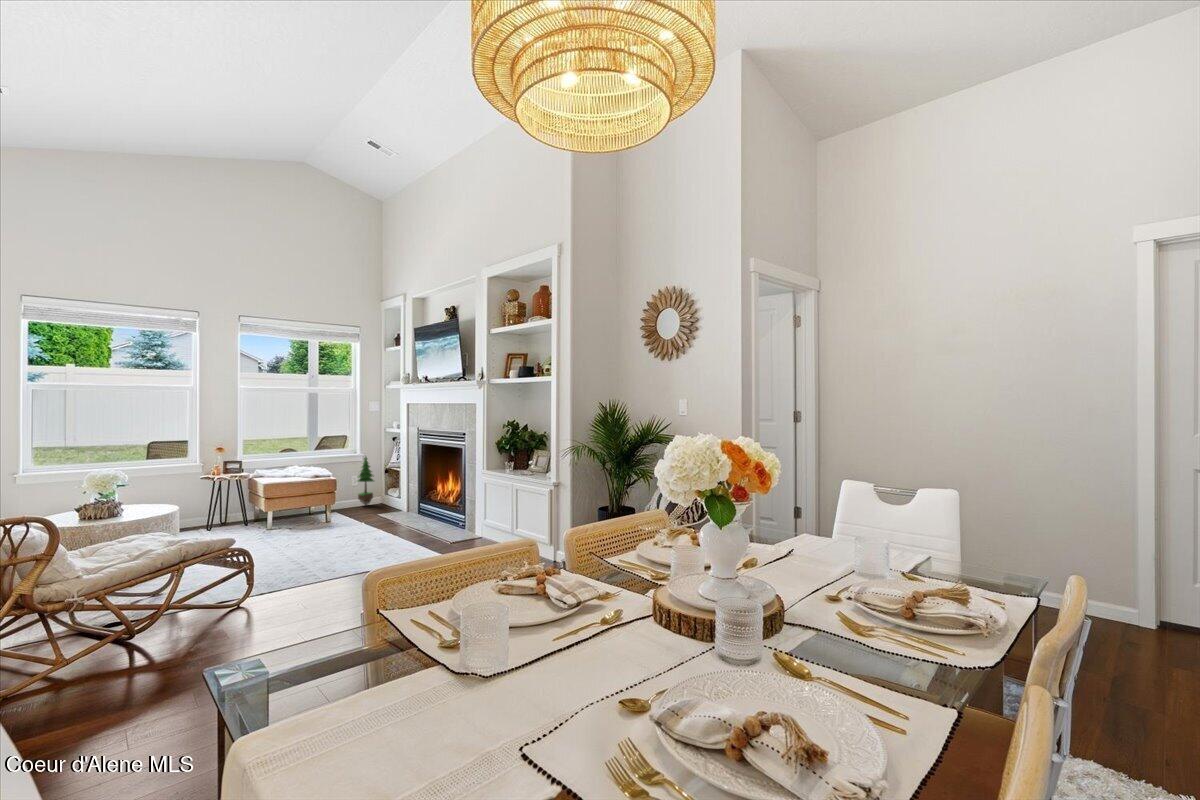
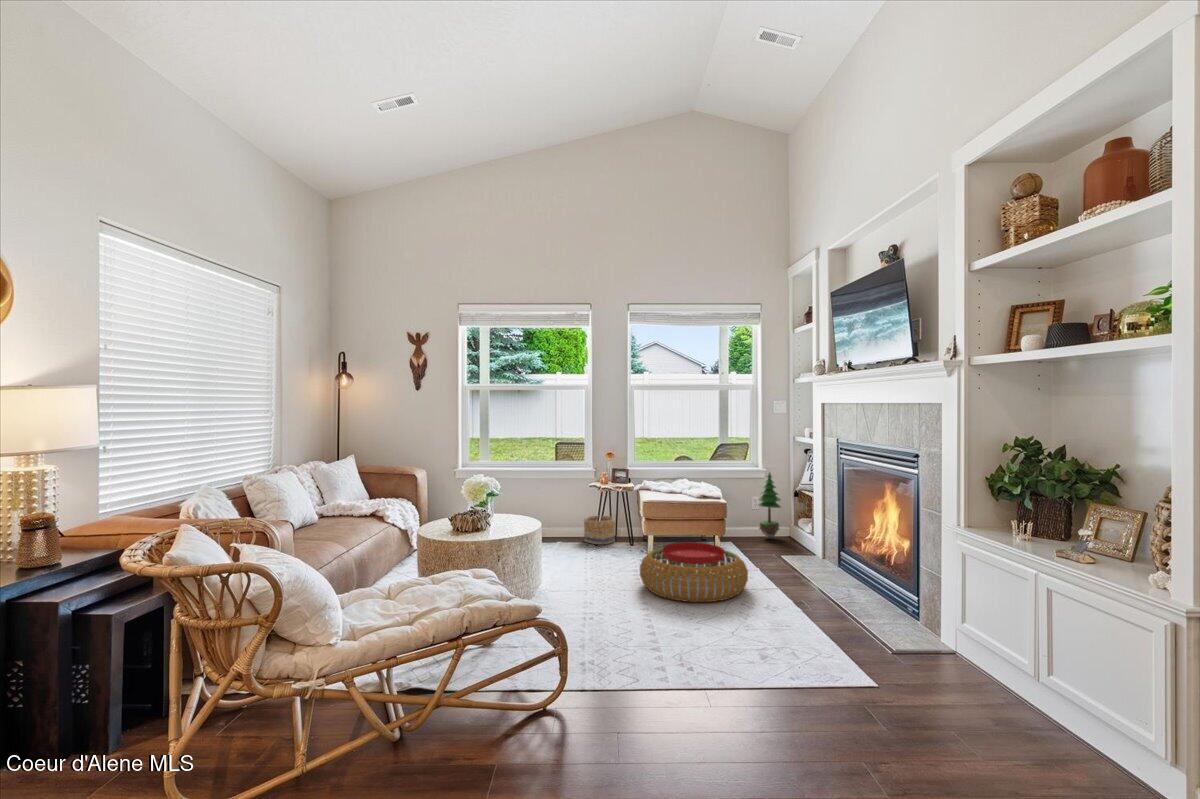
basket: none [196,503,230,527] -> present [584,515,615,544]
pouf: none [268,507,356,548] -> present [640,542,748,602]

